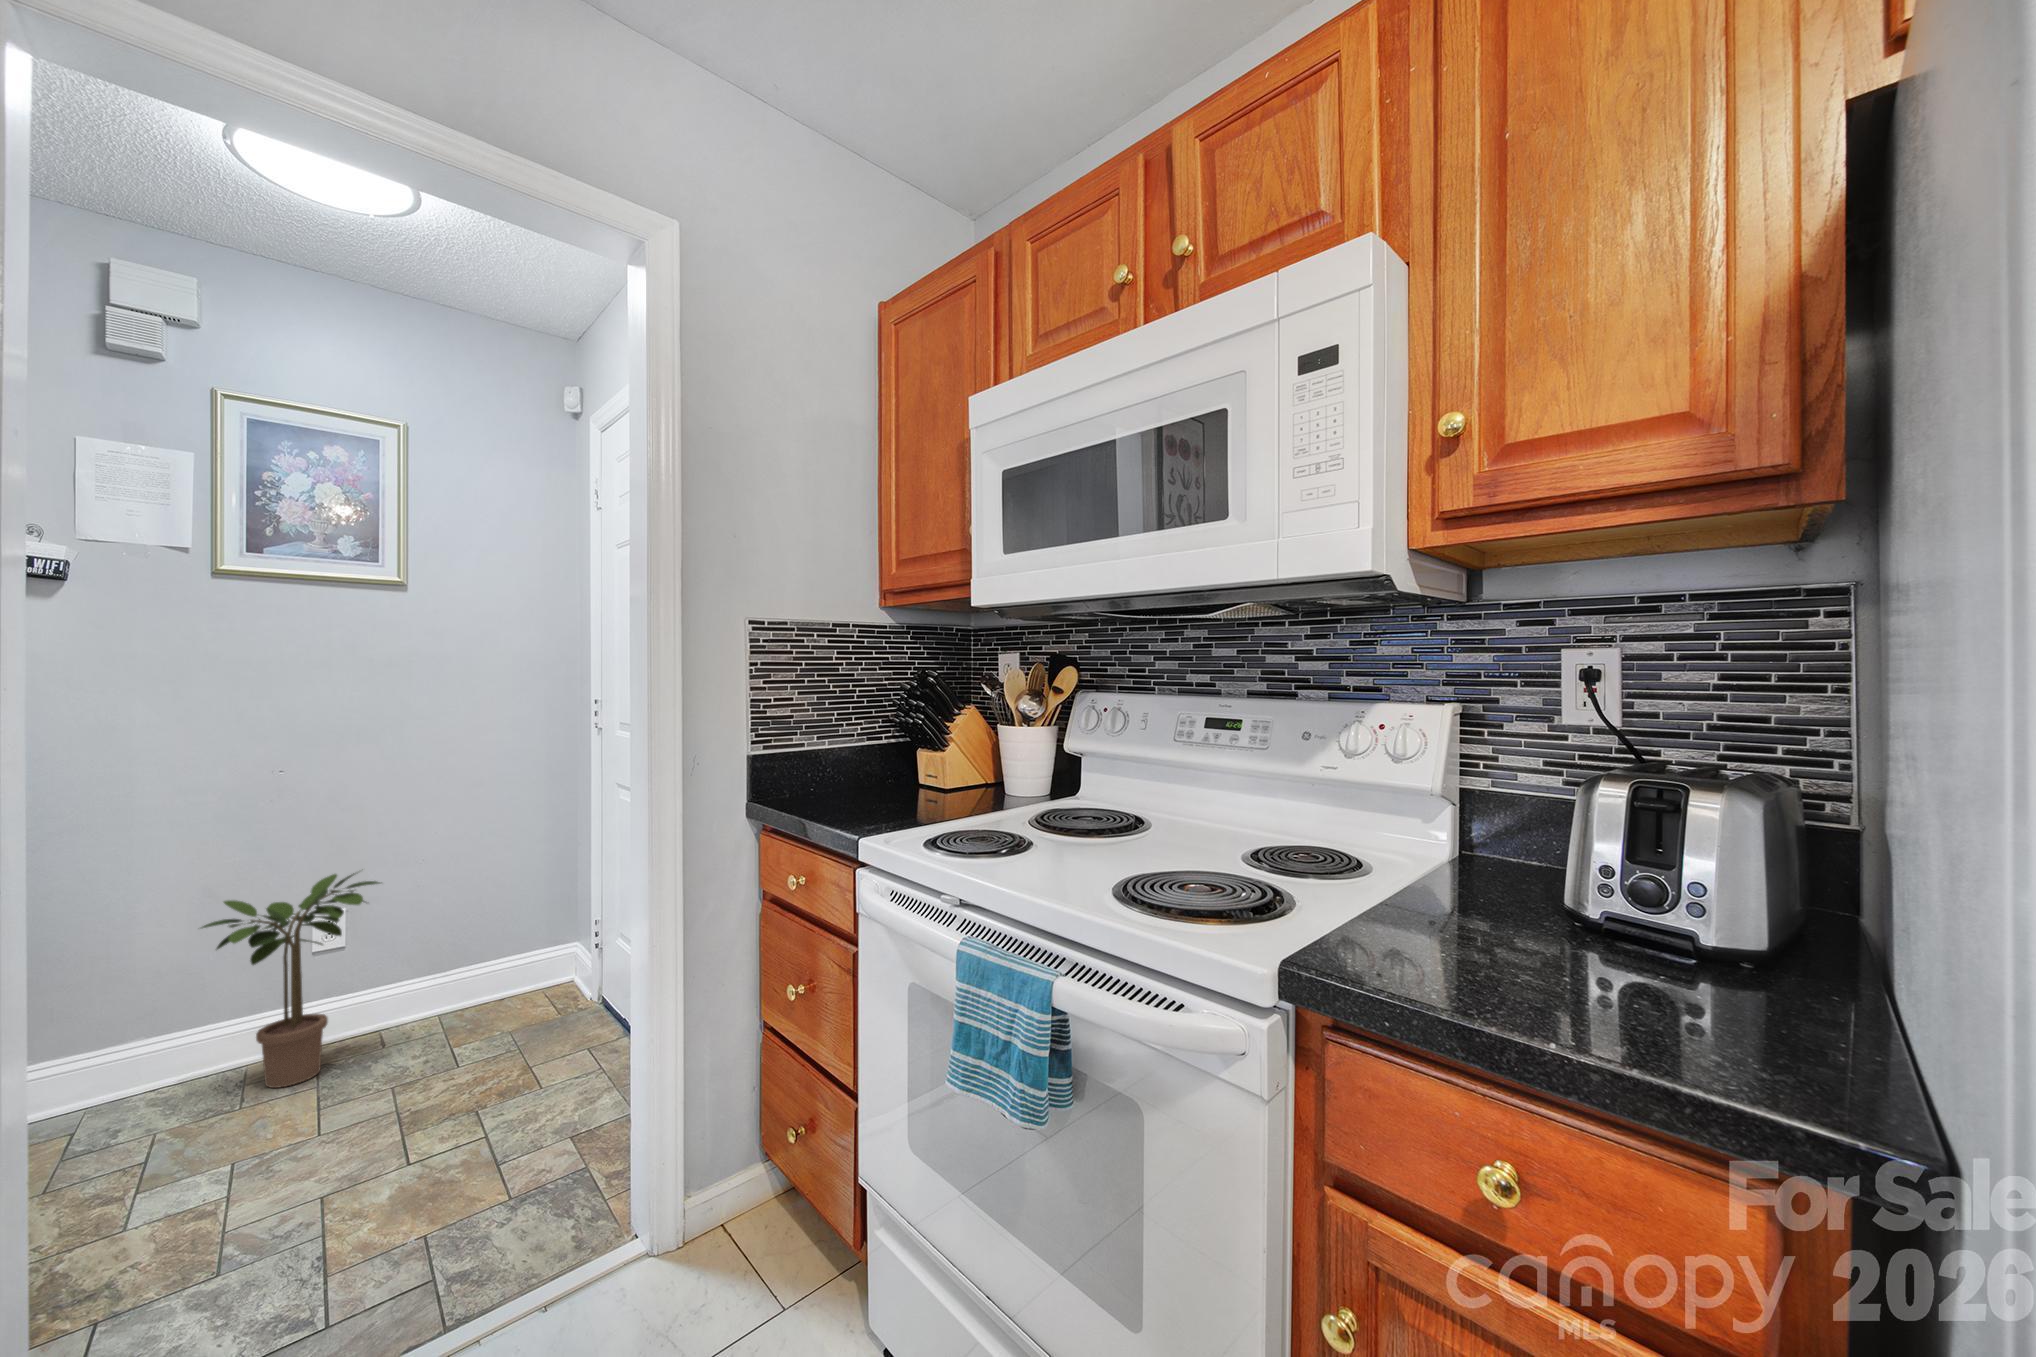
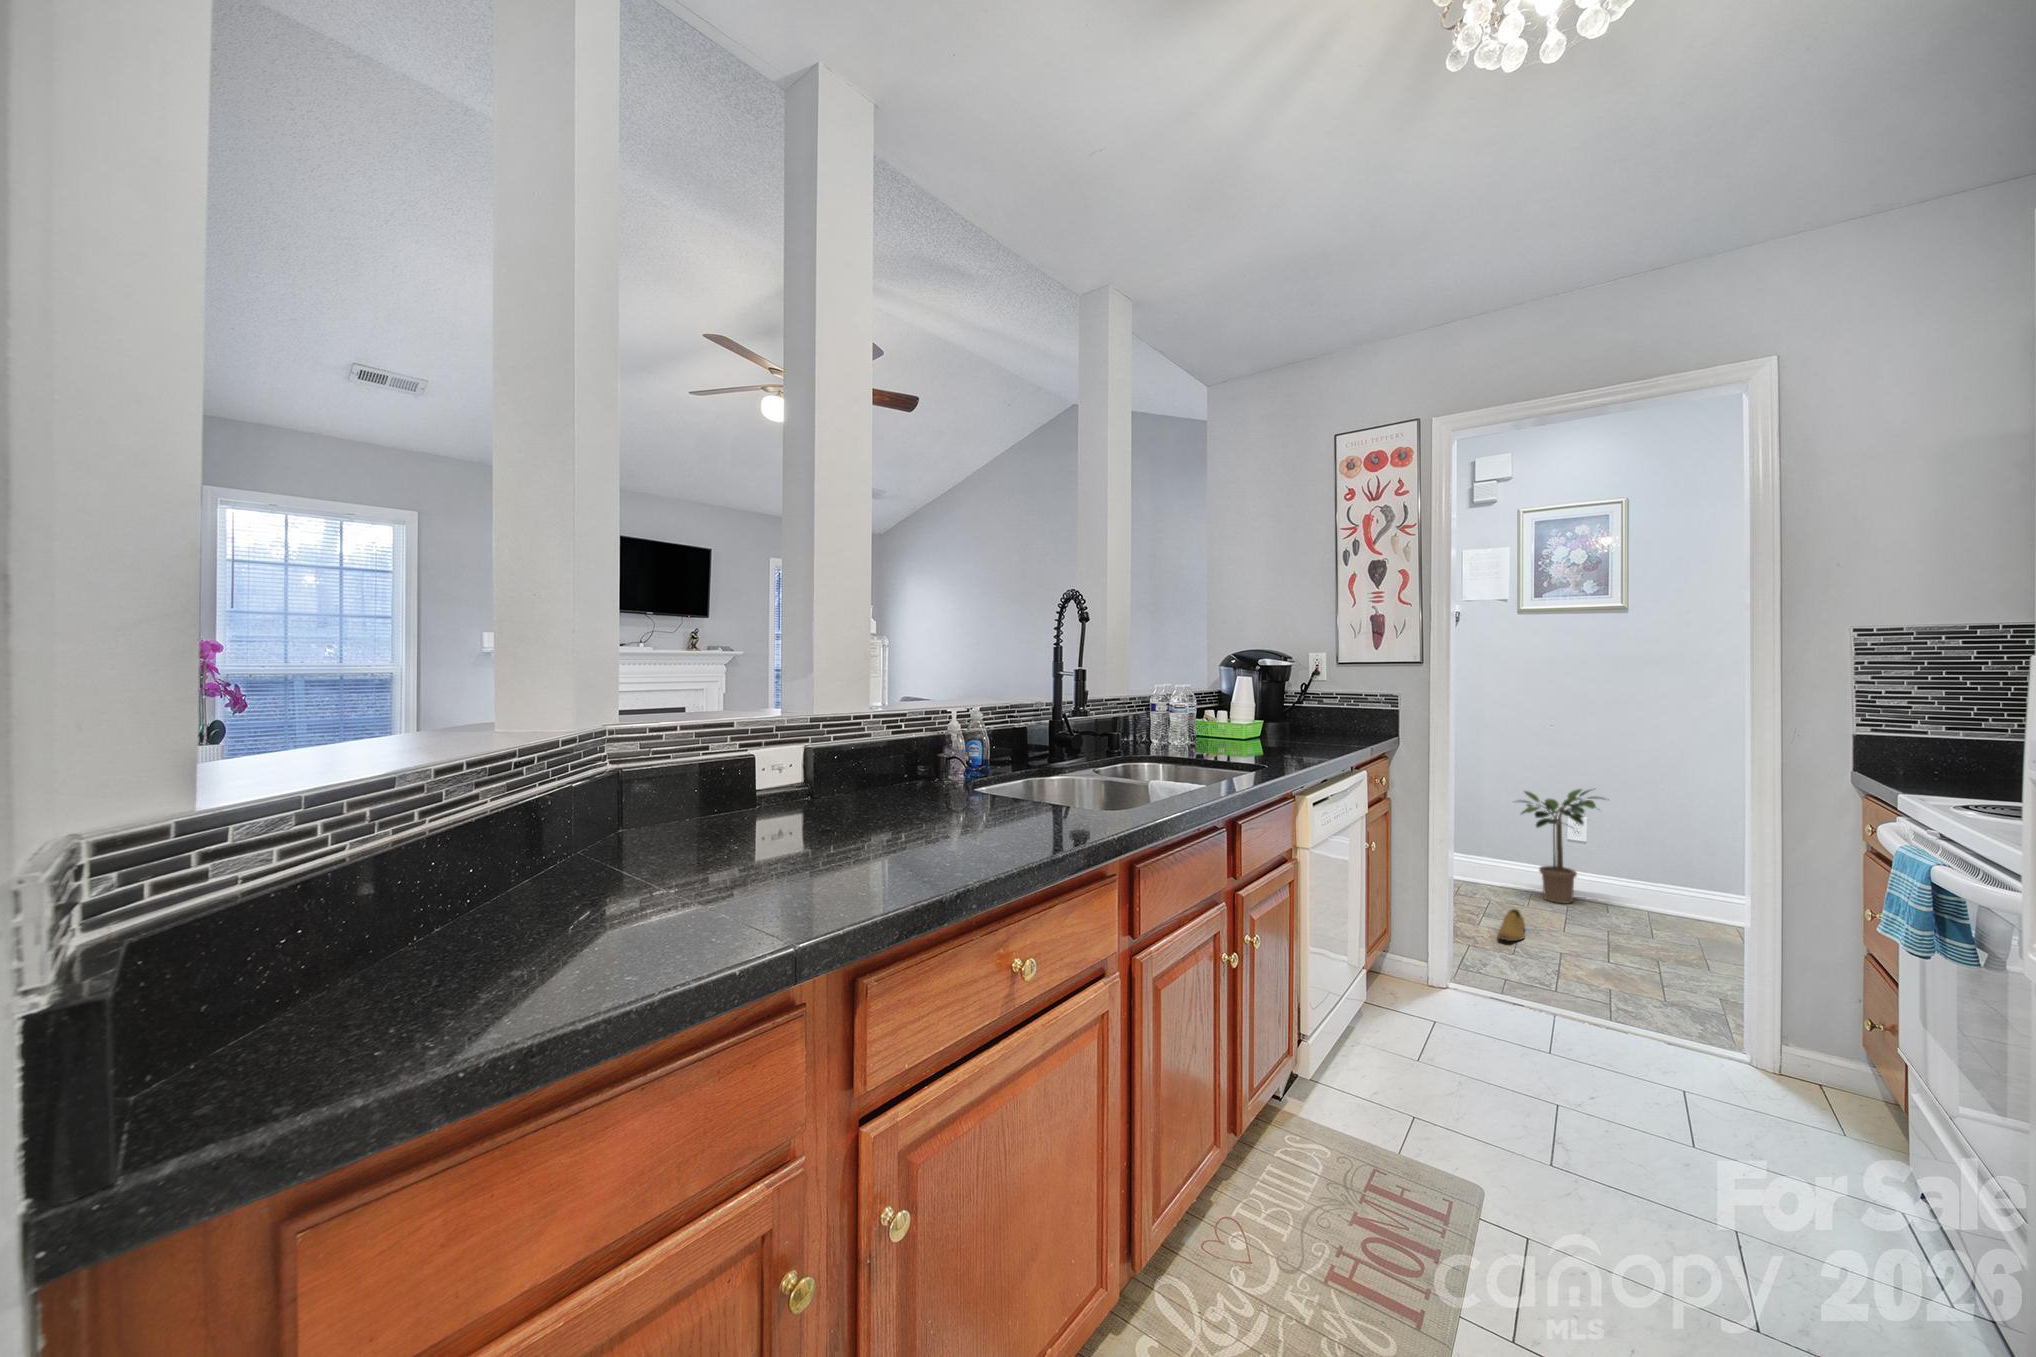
shoe: none [169,1154,235,1255] -> present [1497,909,1525,941]

